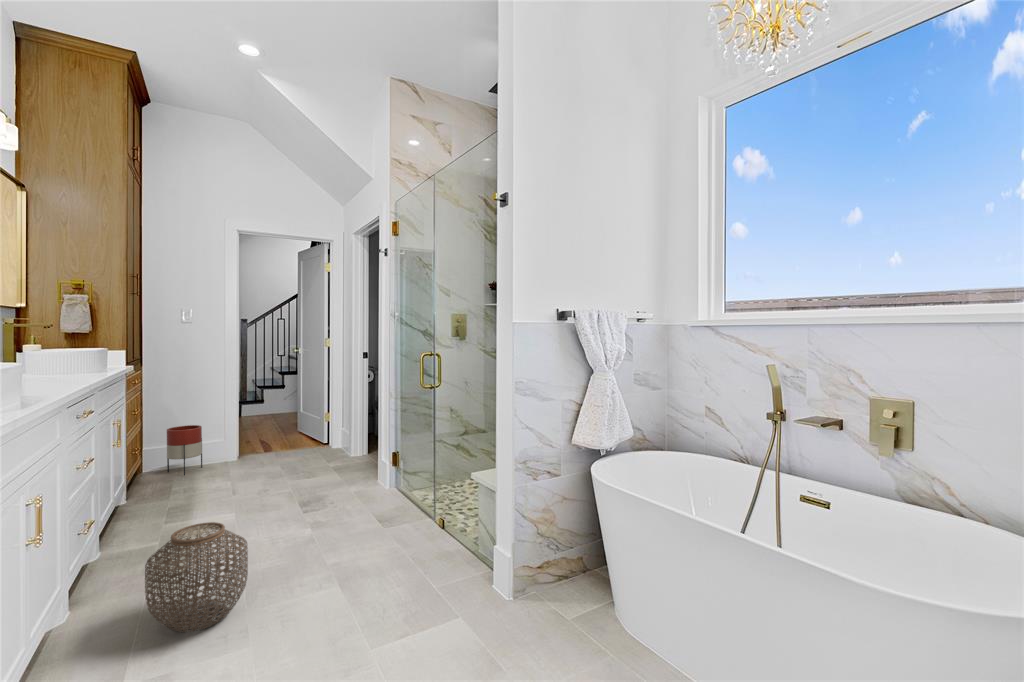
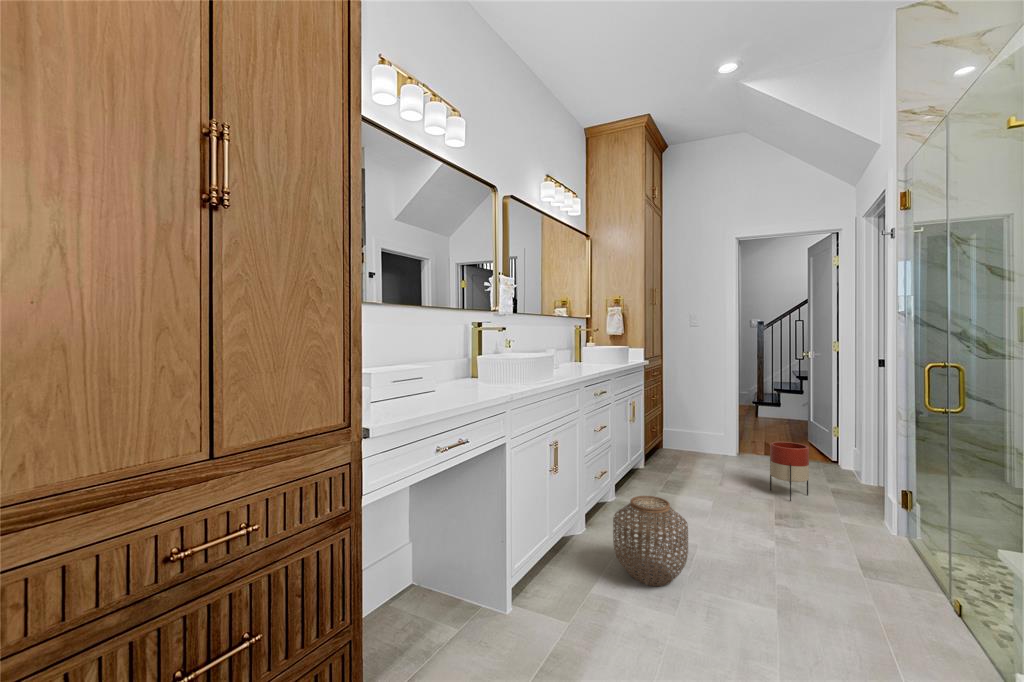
planter: present [167,425,202,475] -> present [770,442,809,501]

